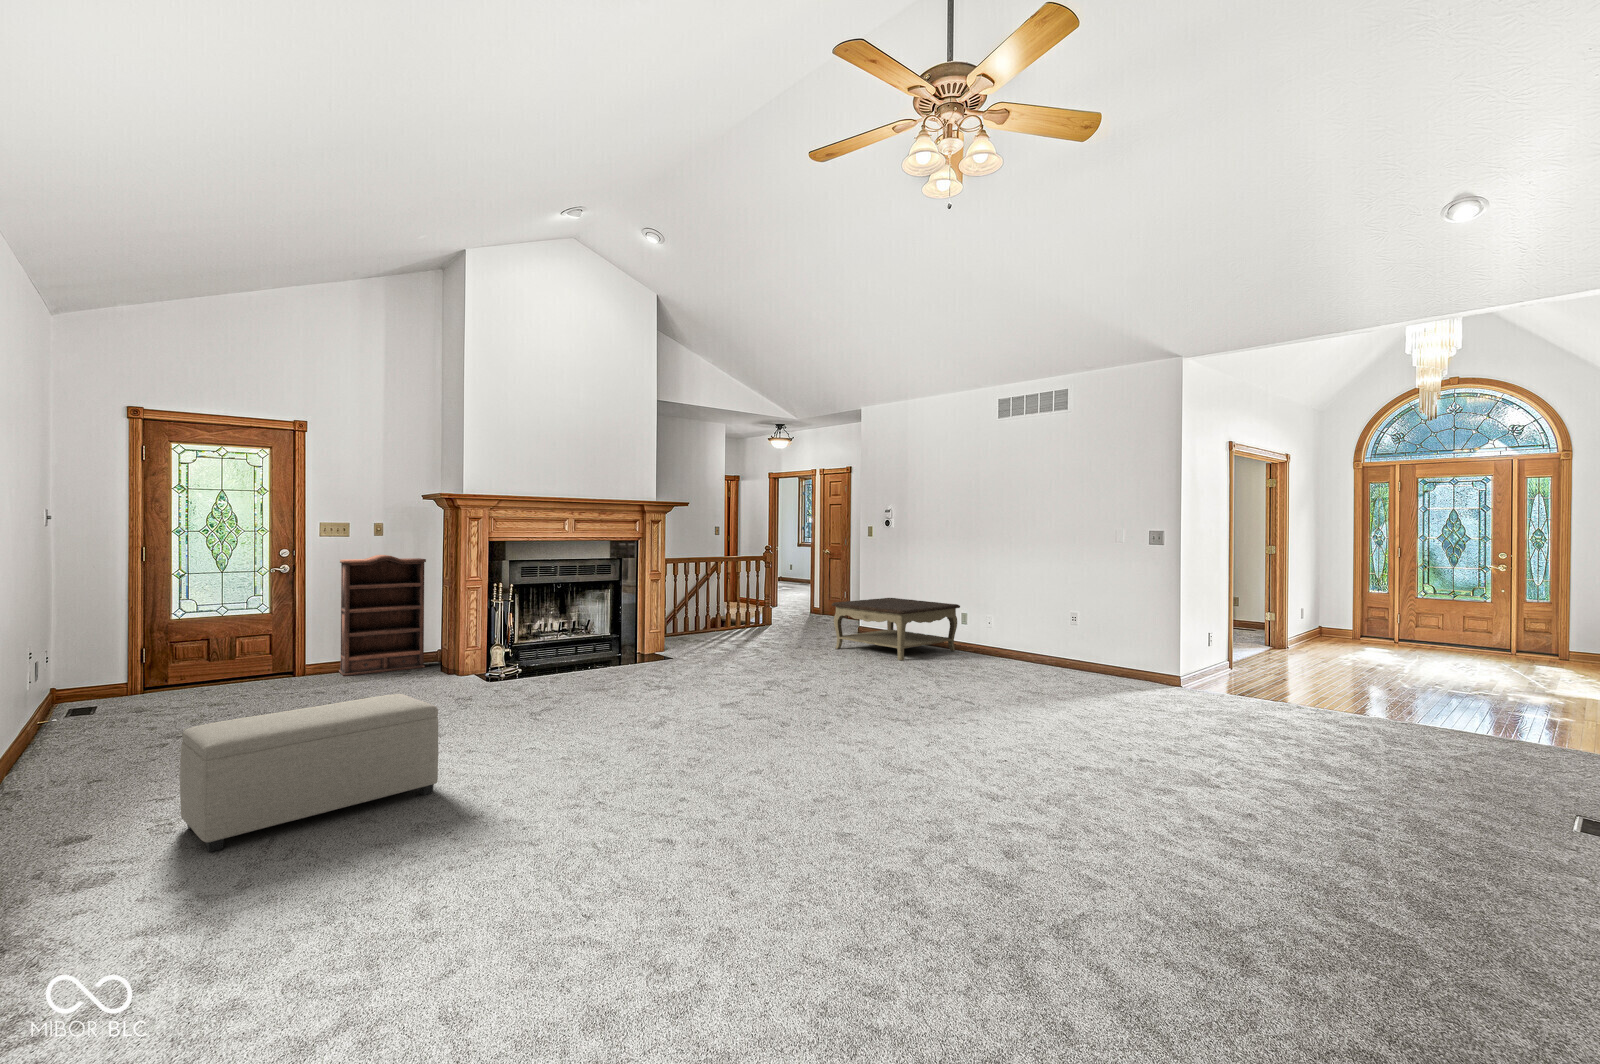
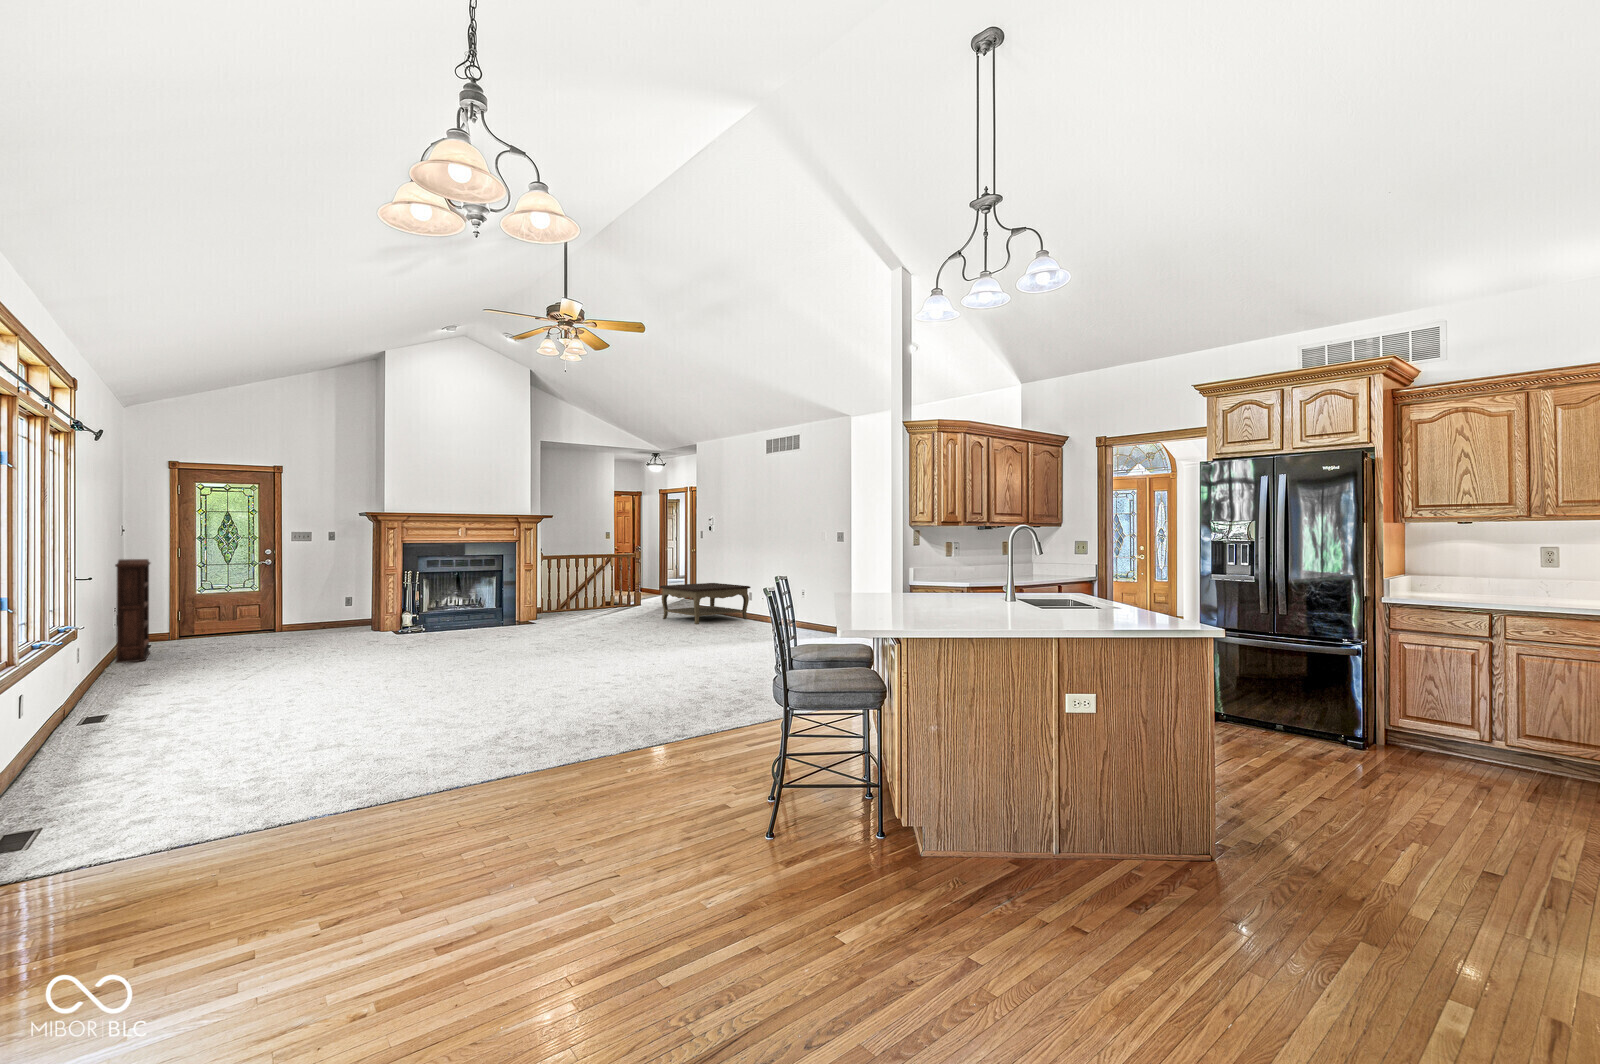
bookshelf: present [339,555,426,676] -> present [115,559,150,663]
ottoman: present [180,694,438,852] -> none [200,624,334,688]

